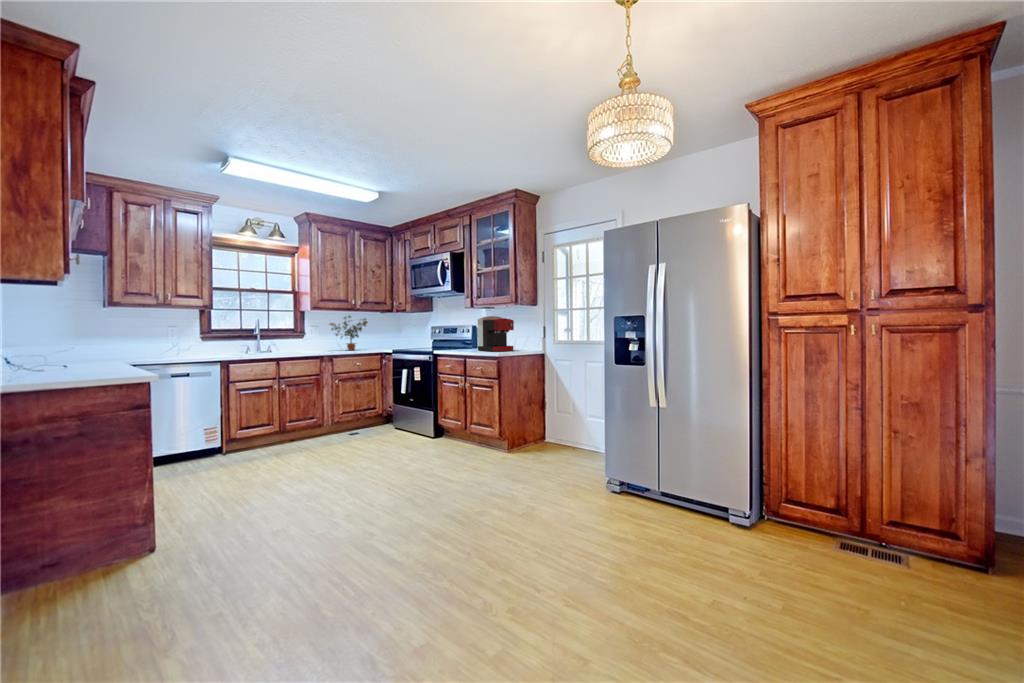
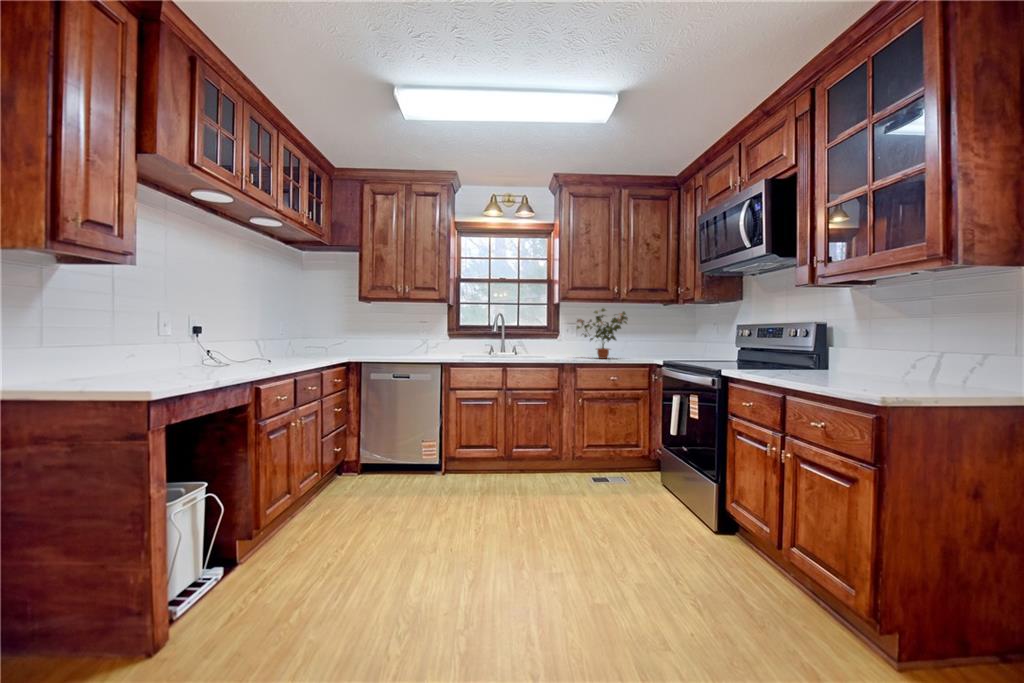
coffee maker: present [478,316,514,352] -> none [818,300,926,383]

